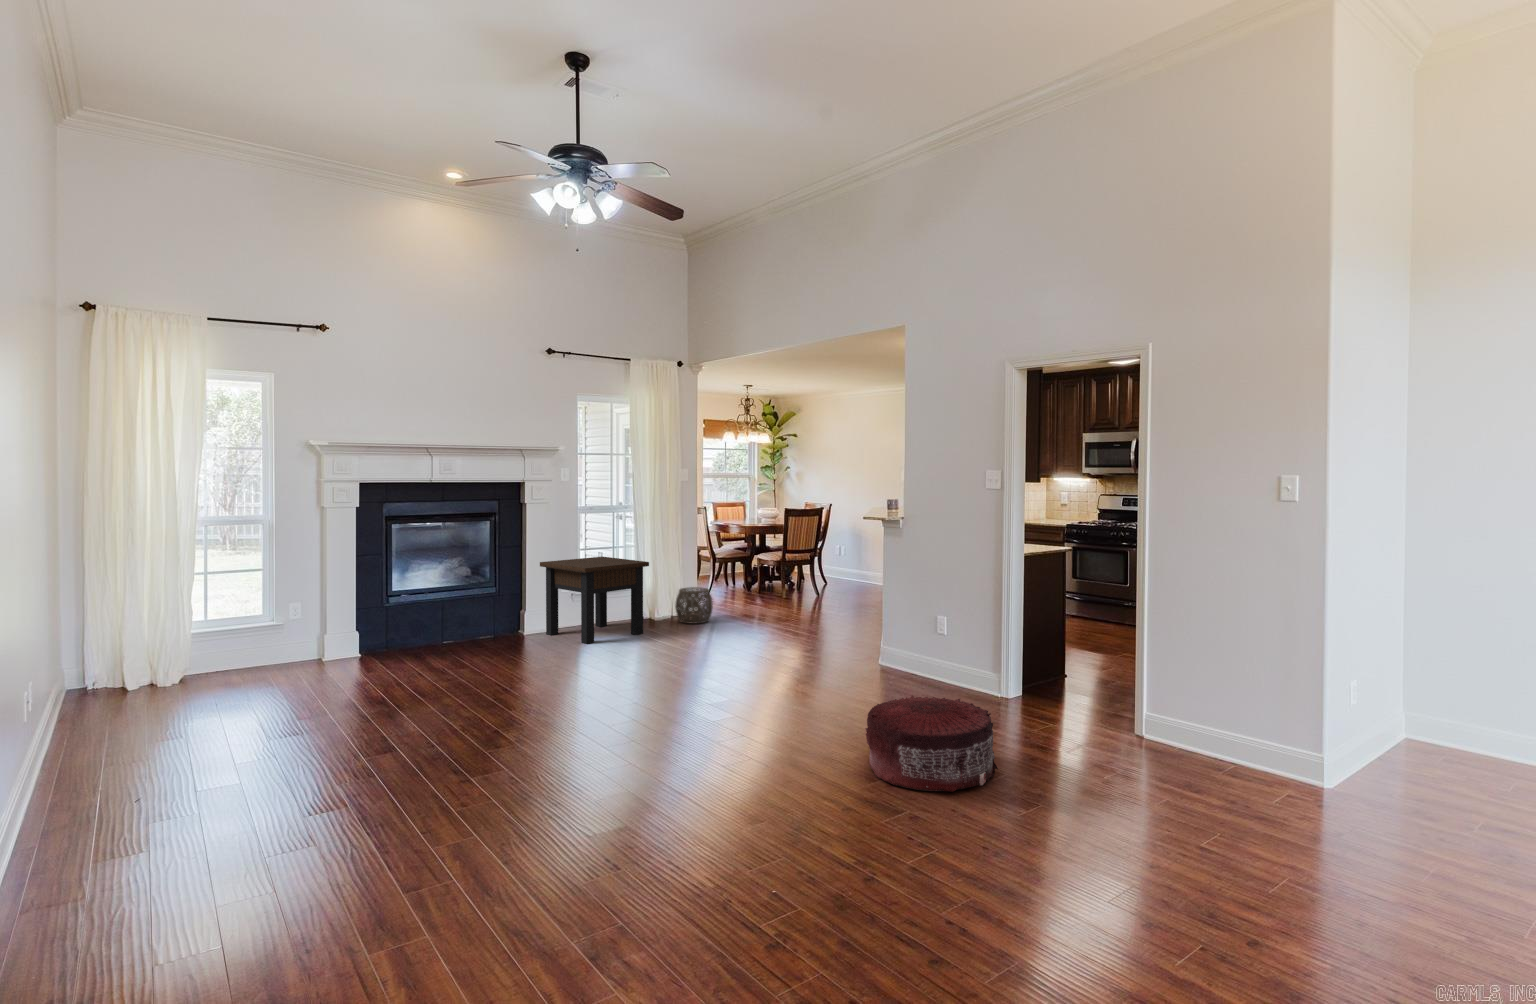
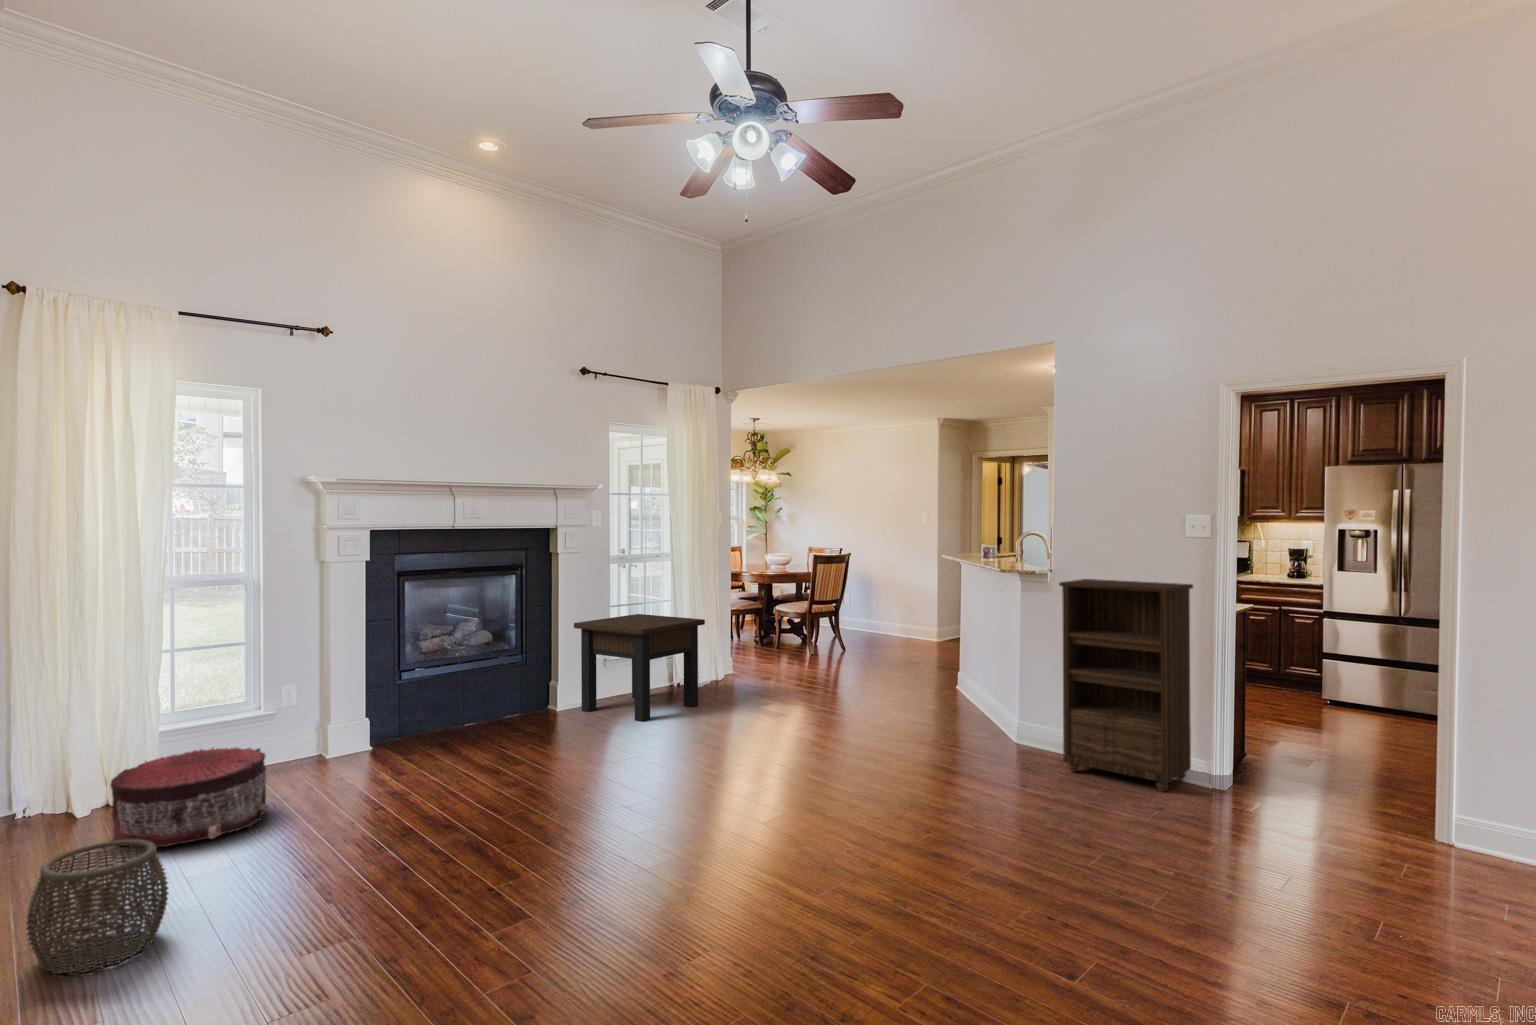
bookshelf: none [891,532,998,711] -> present [1059,579,1193,791]
woven basket: present [675,587,713,624] -> present [26,839,169,974]
pouf: present [865,696,998,792] -> present [110,747,267,848]

